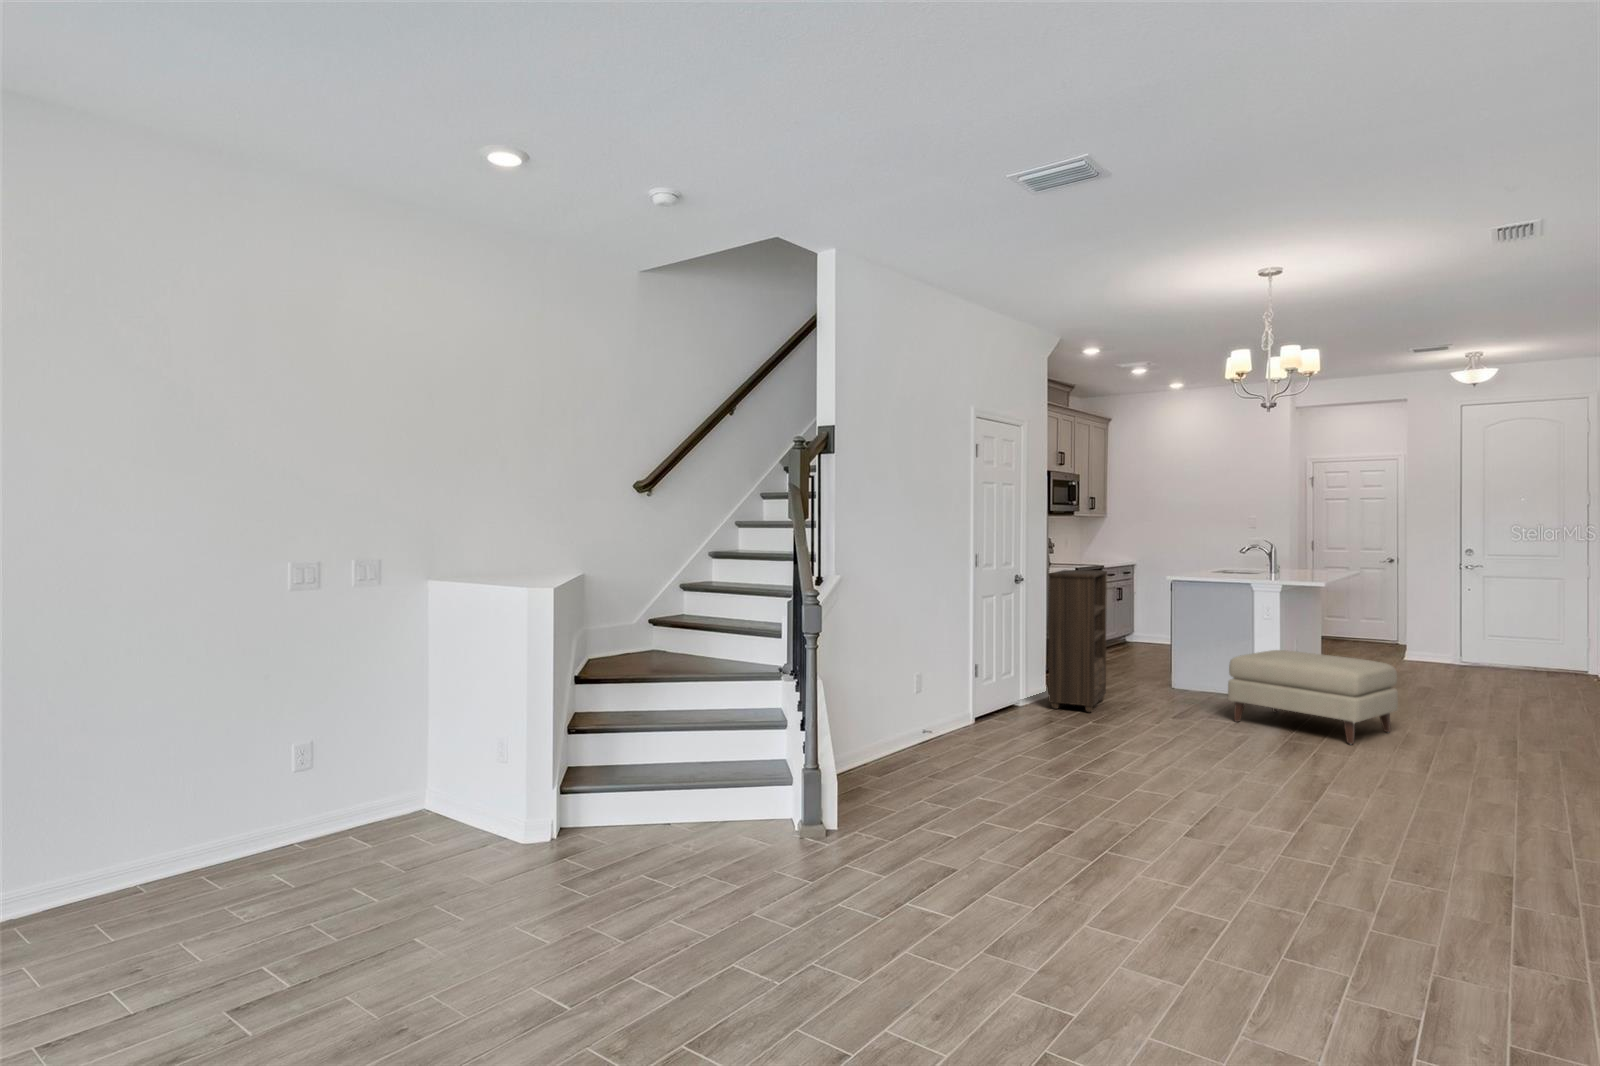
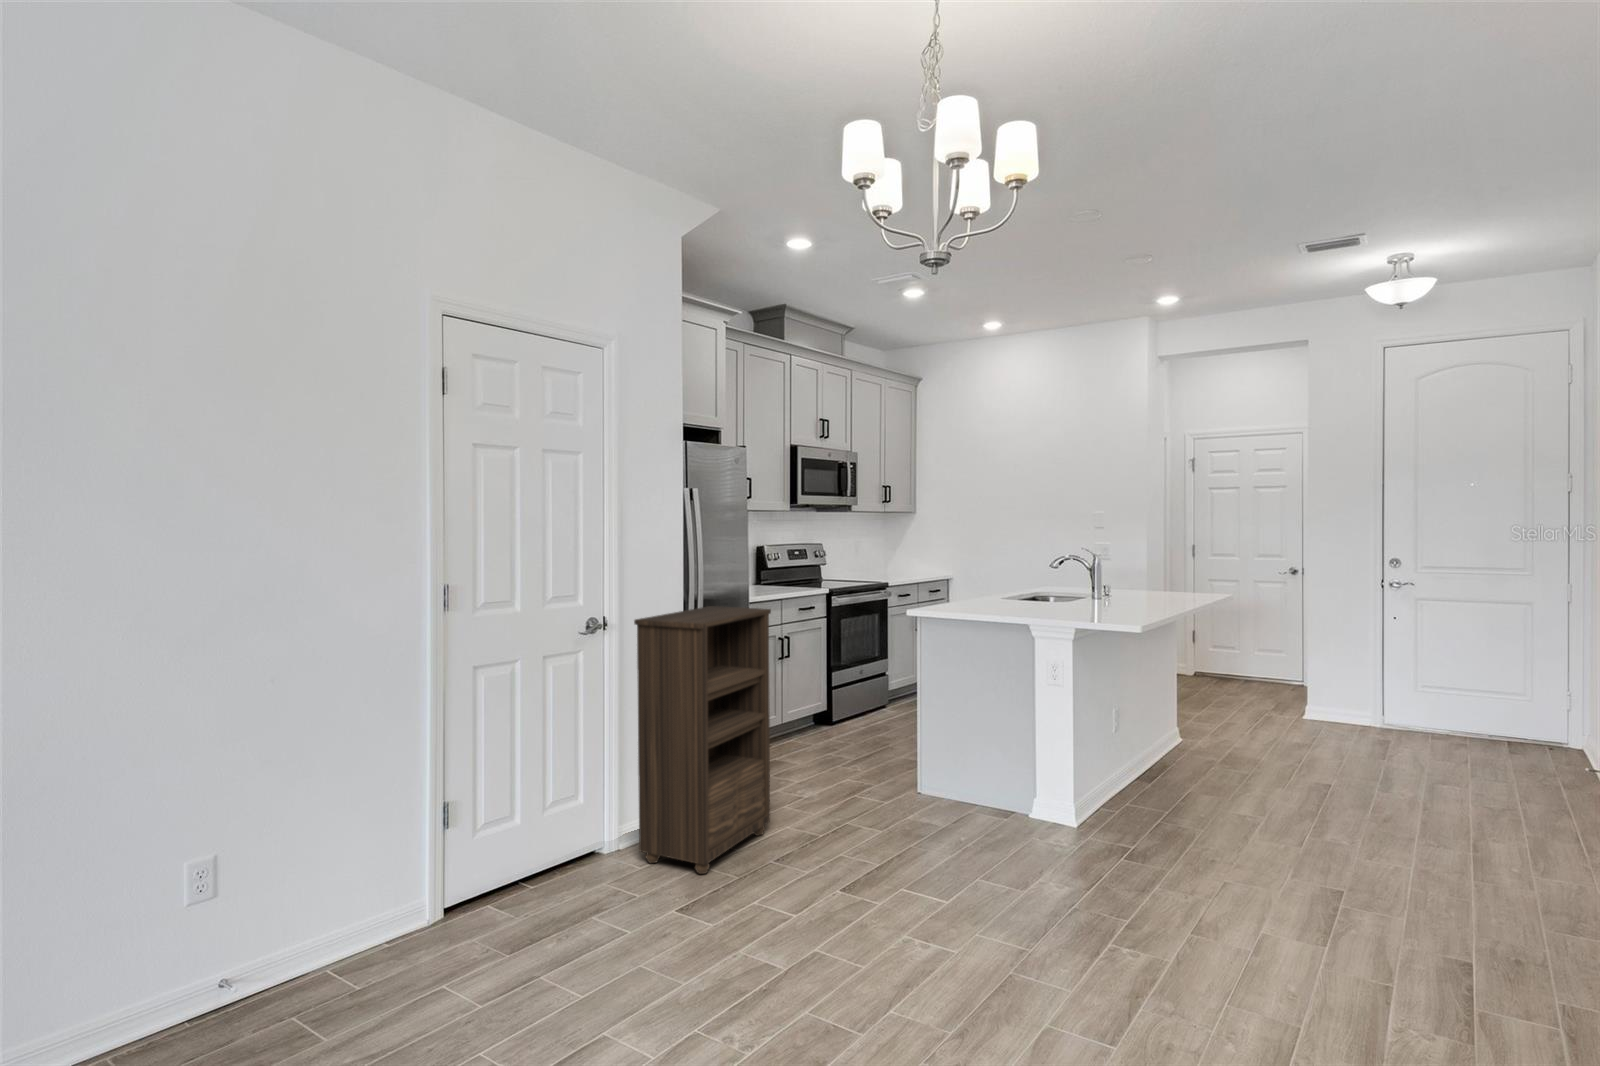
ottoman: present [1228,650,1398,744] -> none [936,754,1235,986]

